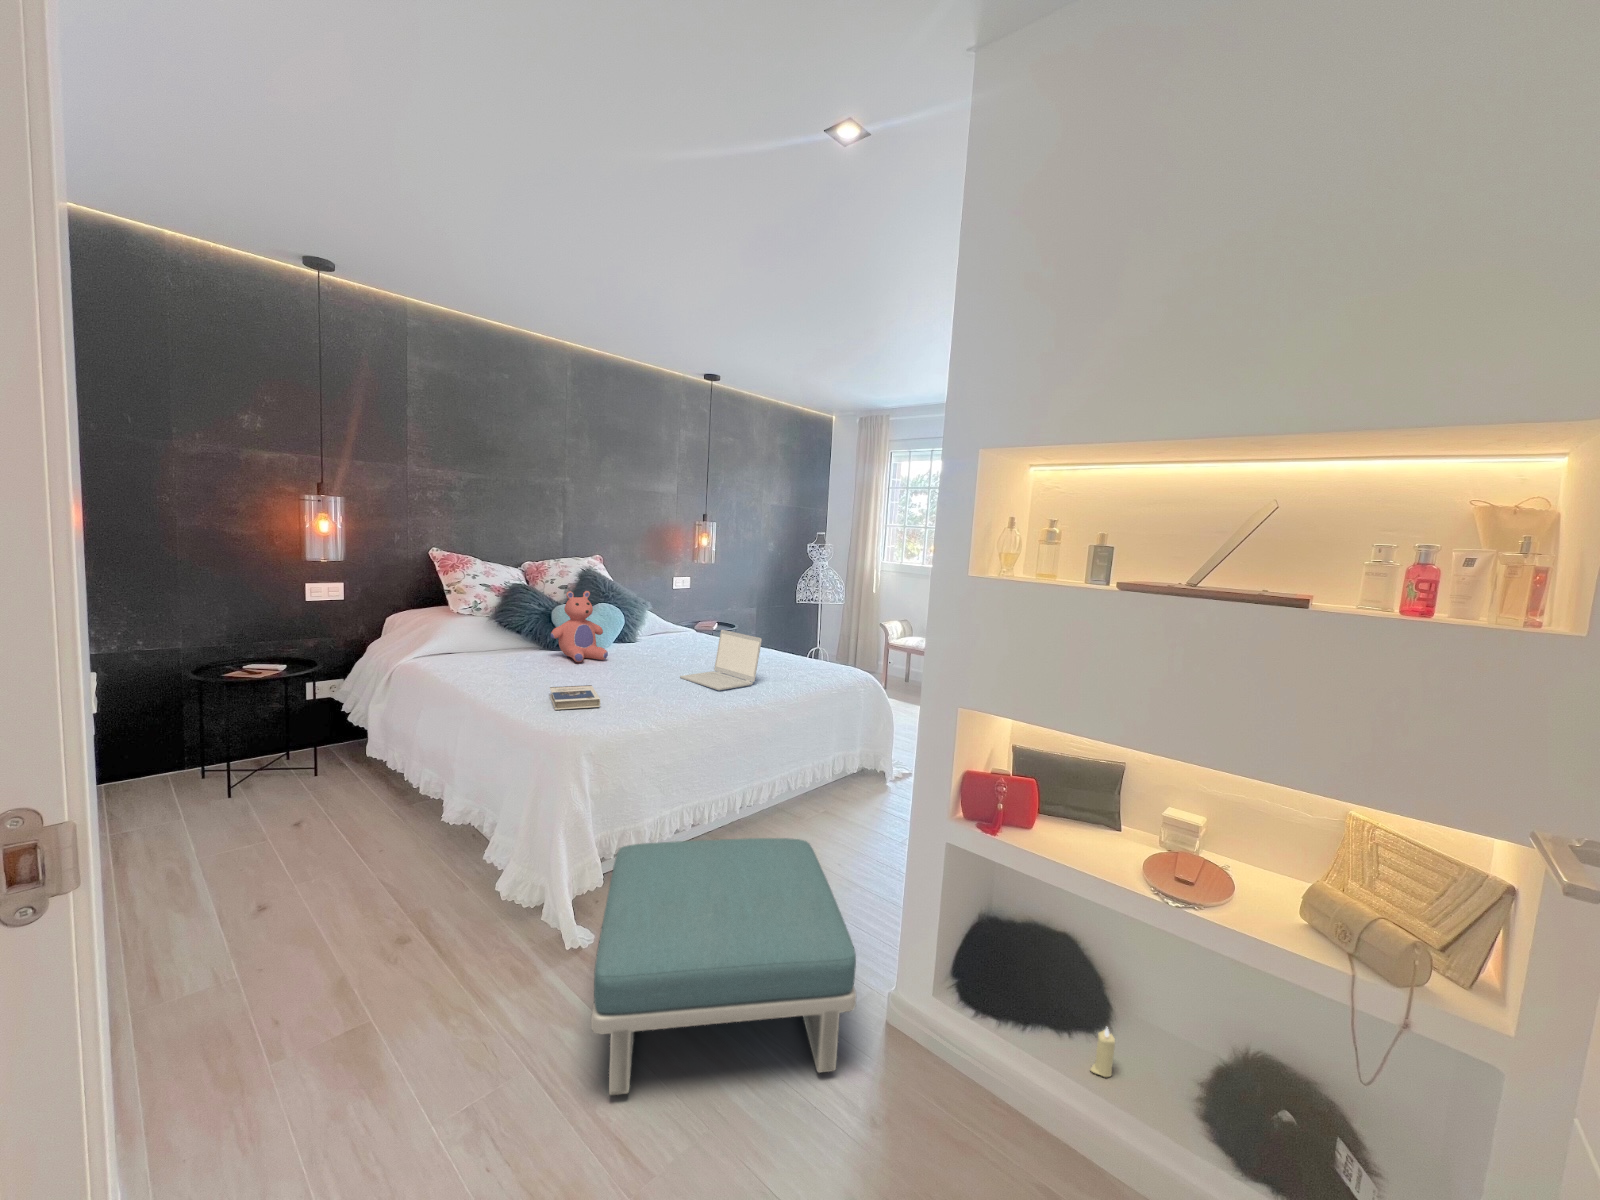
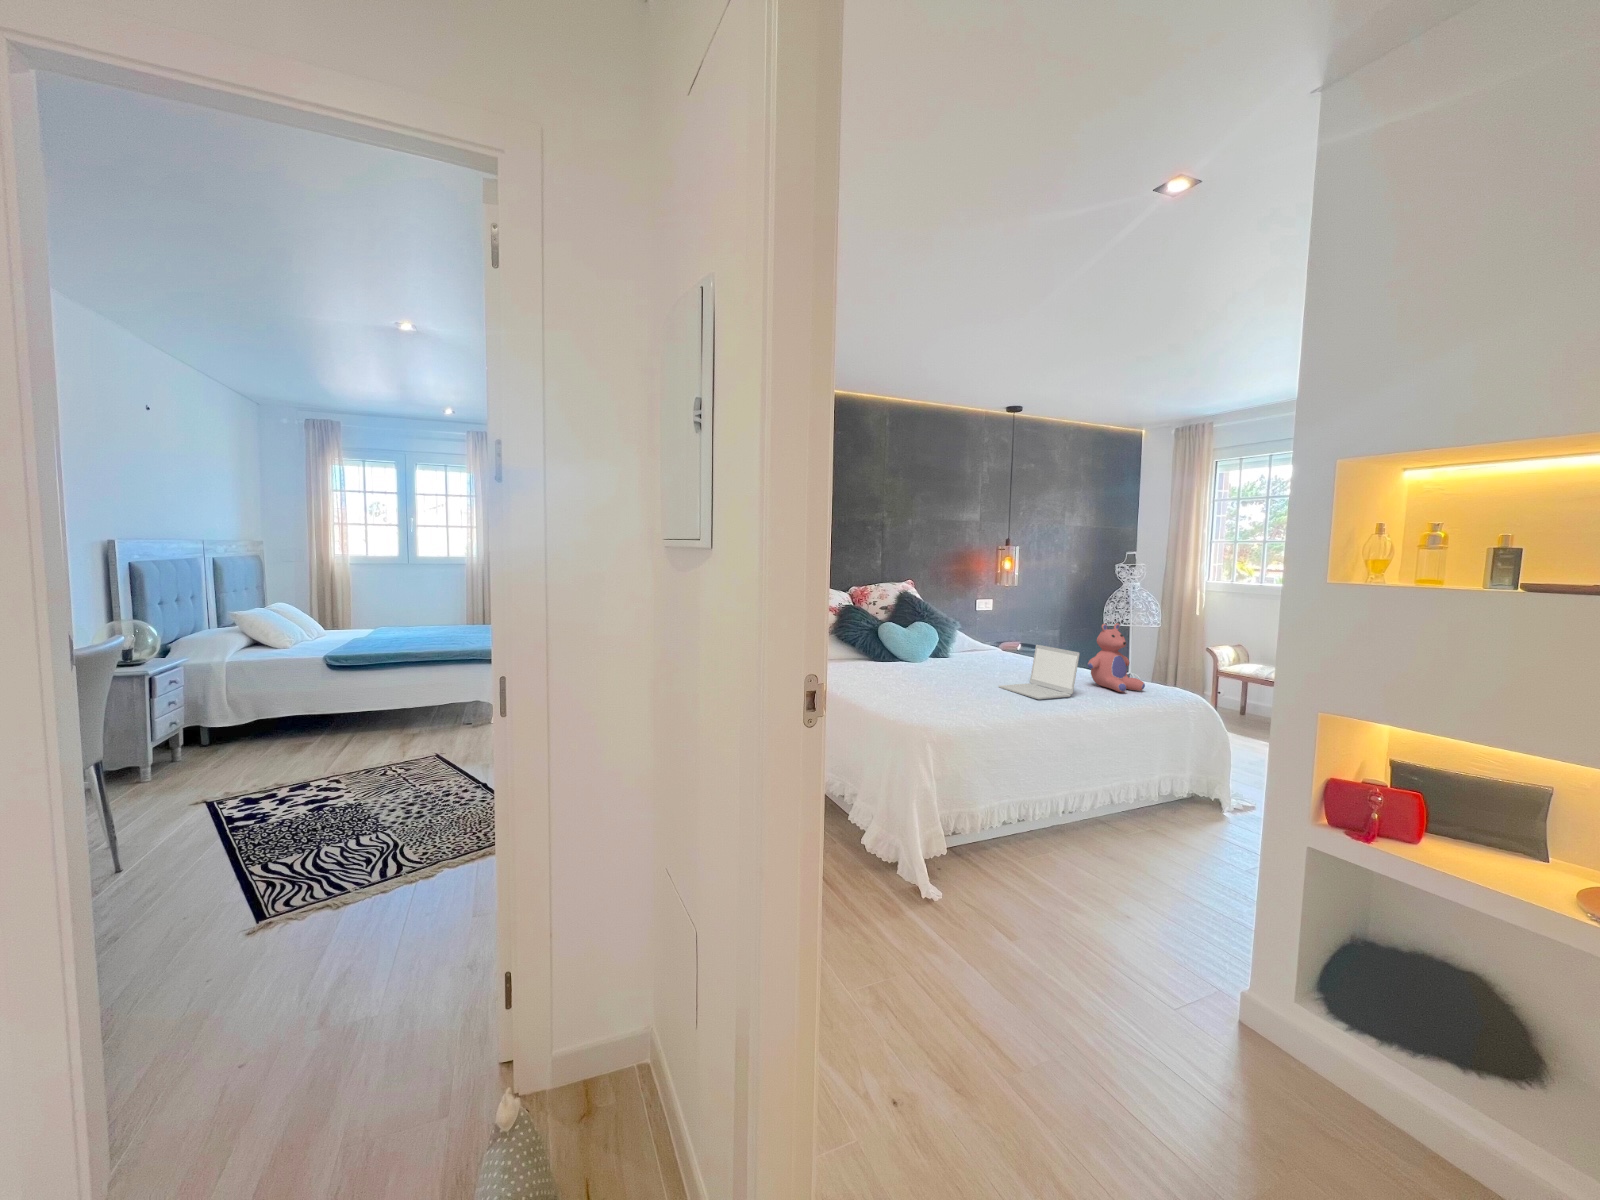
teddy bear: present [550,591,608,662] -> present [1088,623,1145,692]
hardback book: present [550,685,600,710] -> none [891,688,936,705]
footstool: present [591,838,856,1095] -> none [959,820,1206,1045]
candle: present [1091,1028,1115,1077] -> none [1512,1071,1549,1130]

